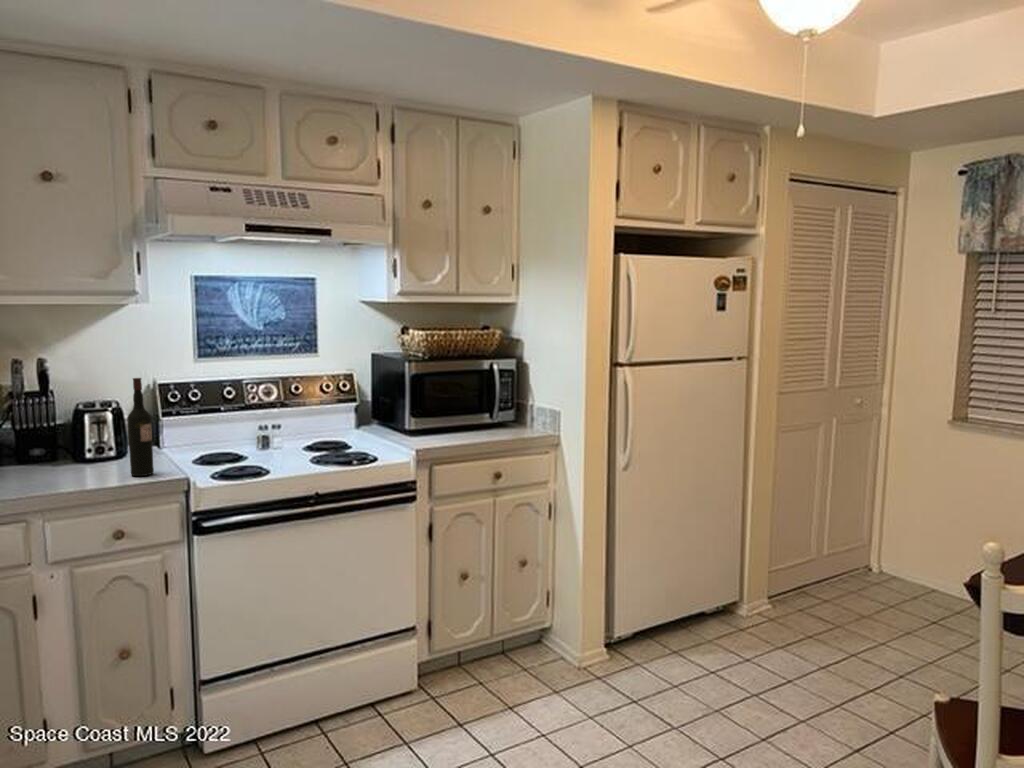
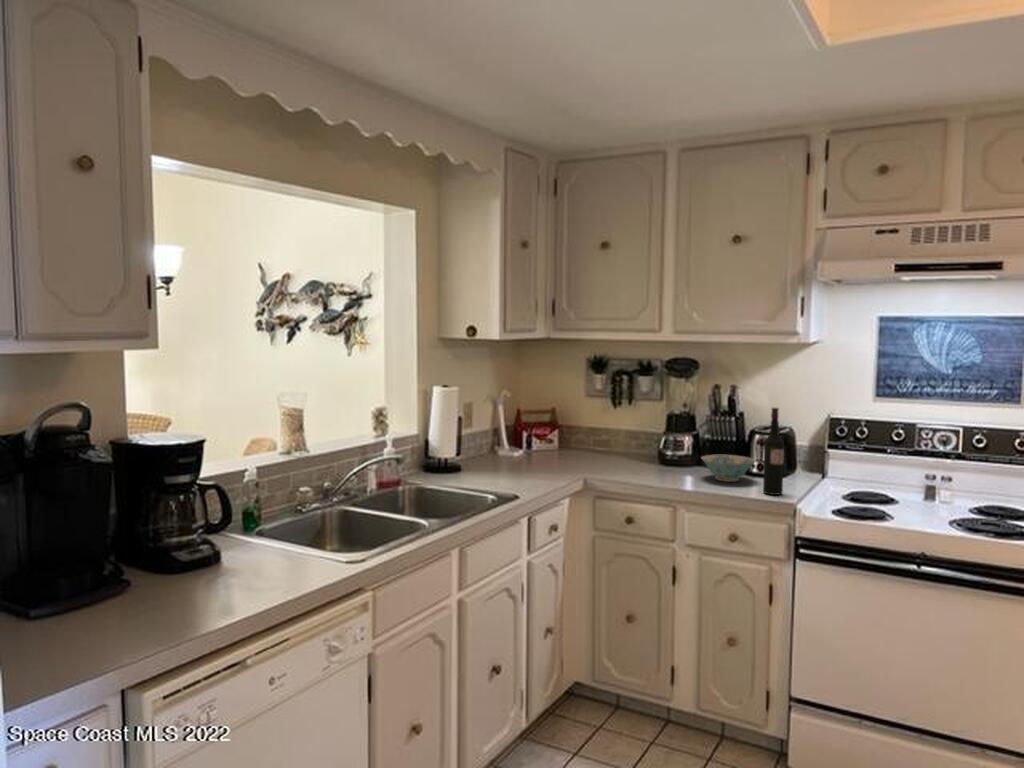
ceramic bowl: none [29,442,103,476] -> present [701,455,756,482]

